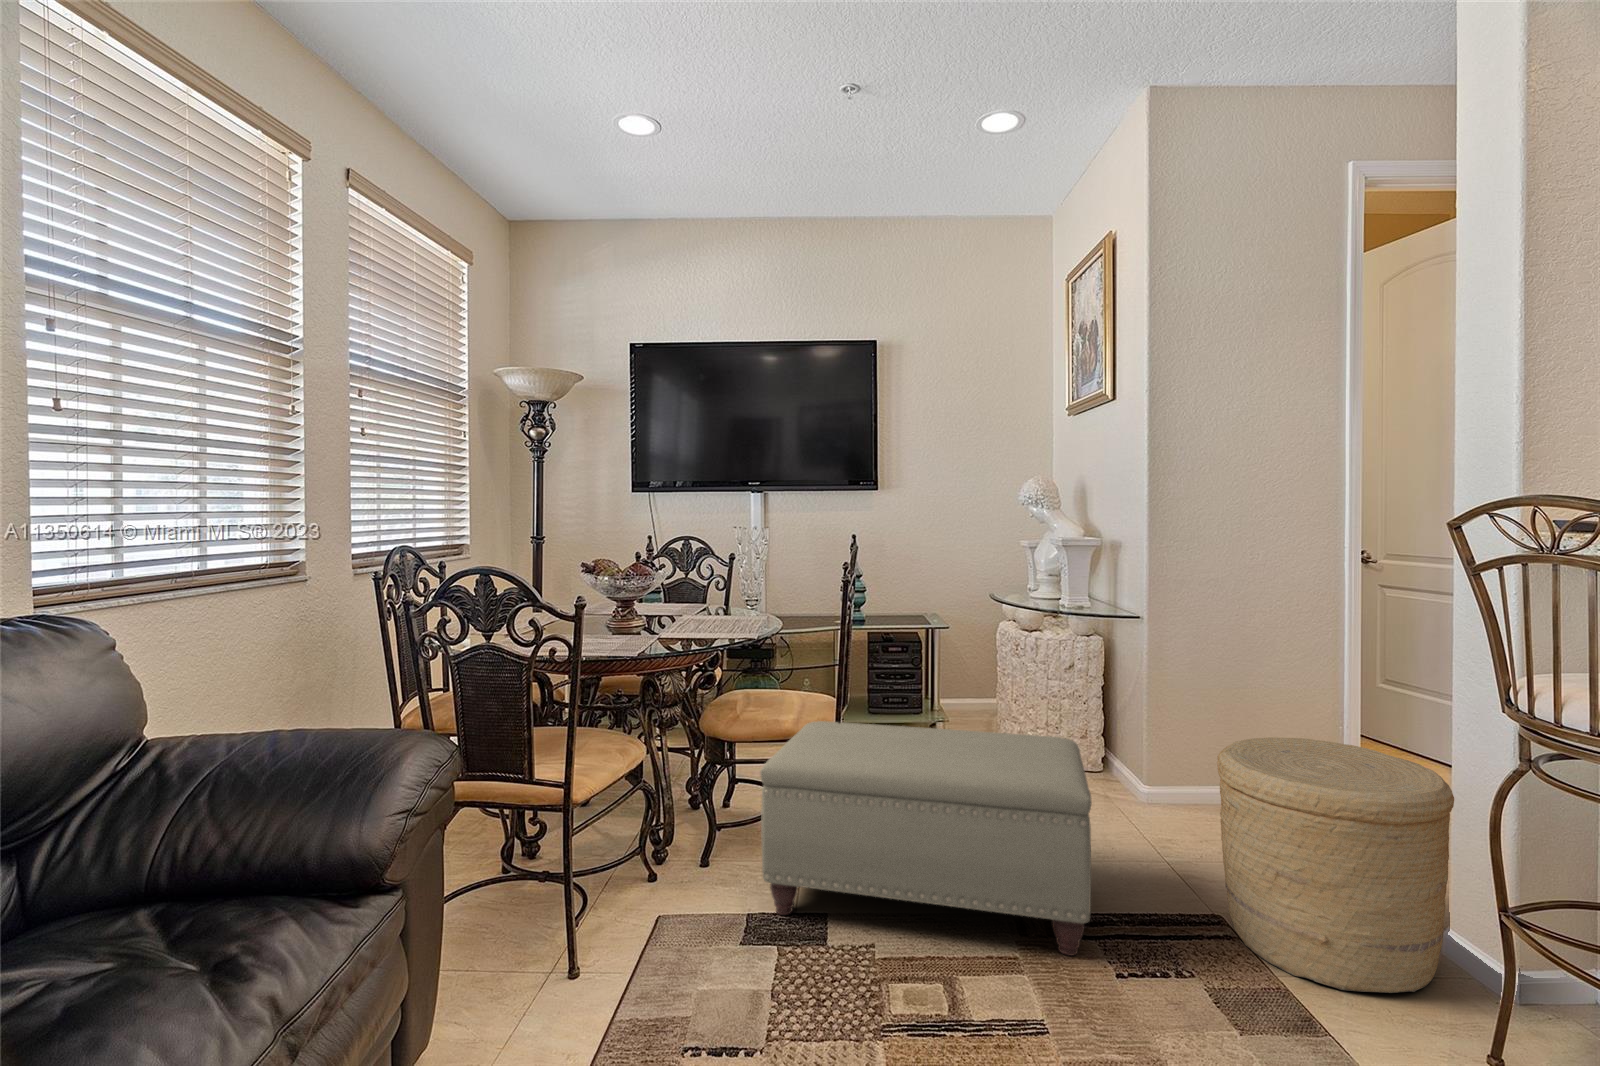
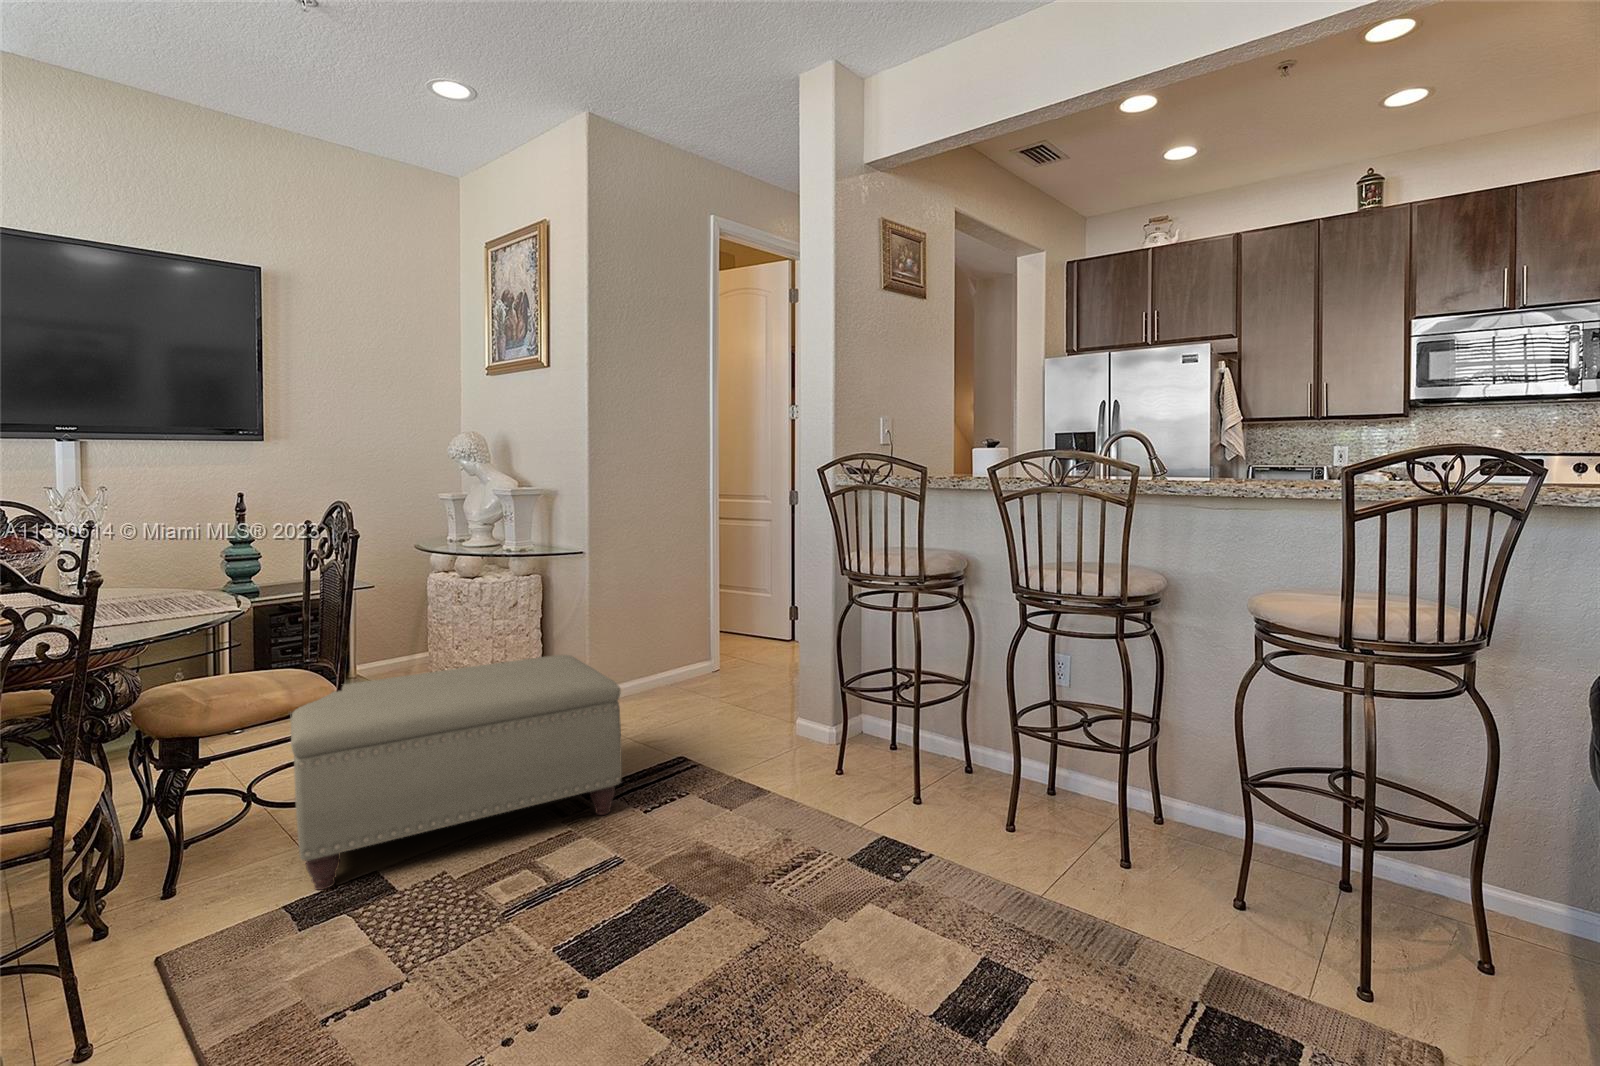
basket: present [1217,738,1454,993] -> none [678,621,806,773]

